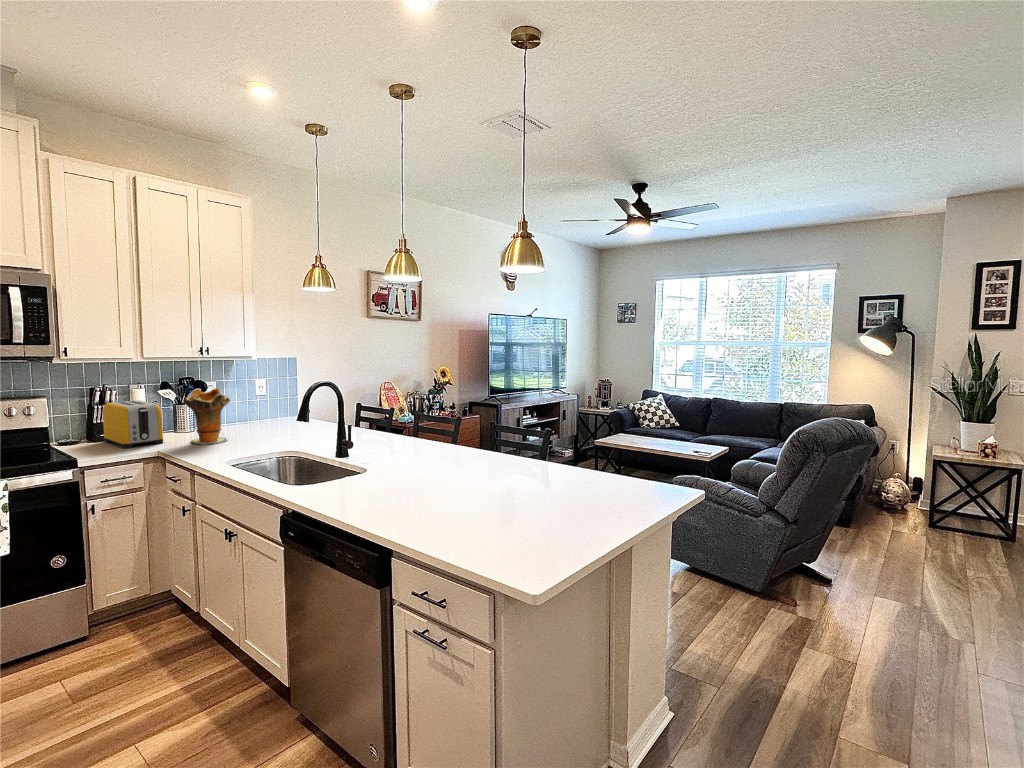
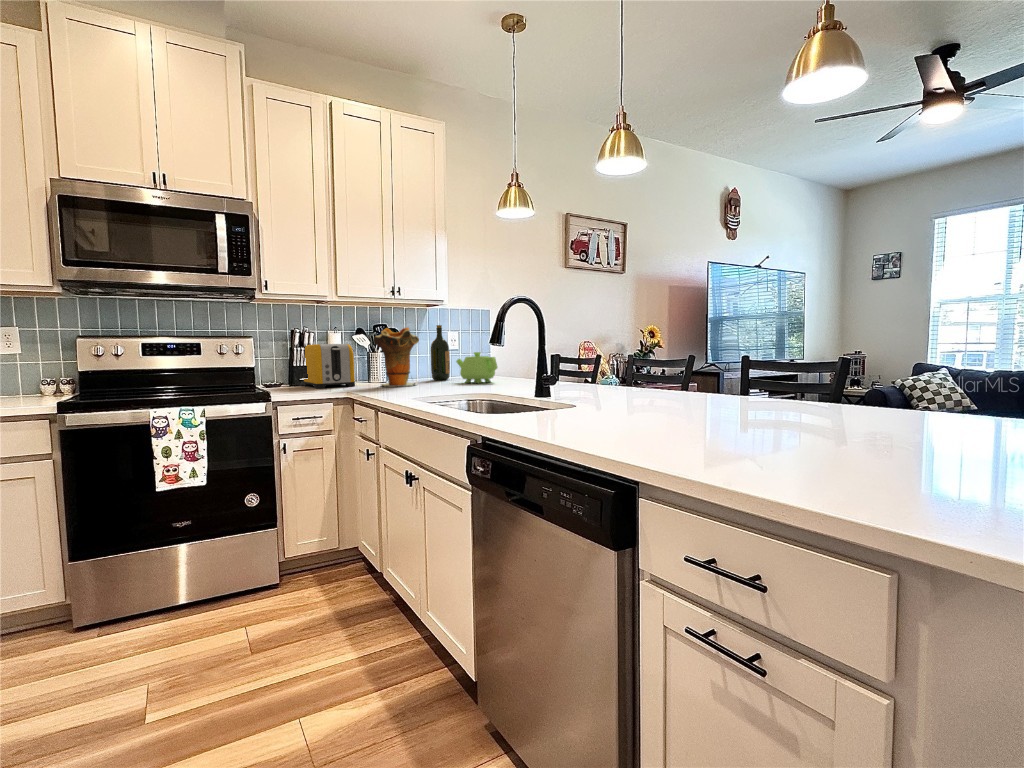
wine bottle: none [239,379,258,429] -> present [430,325,450,380]
teapot: none [265,408,305,436] -> present [456,352,497,383]

